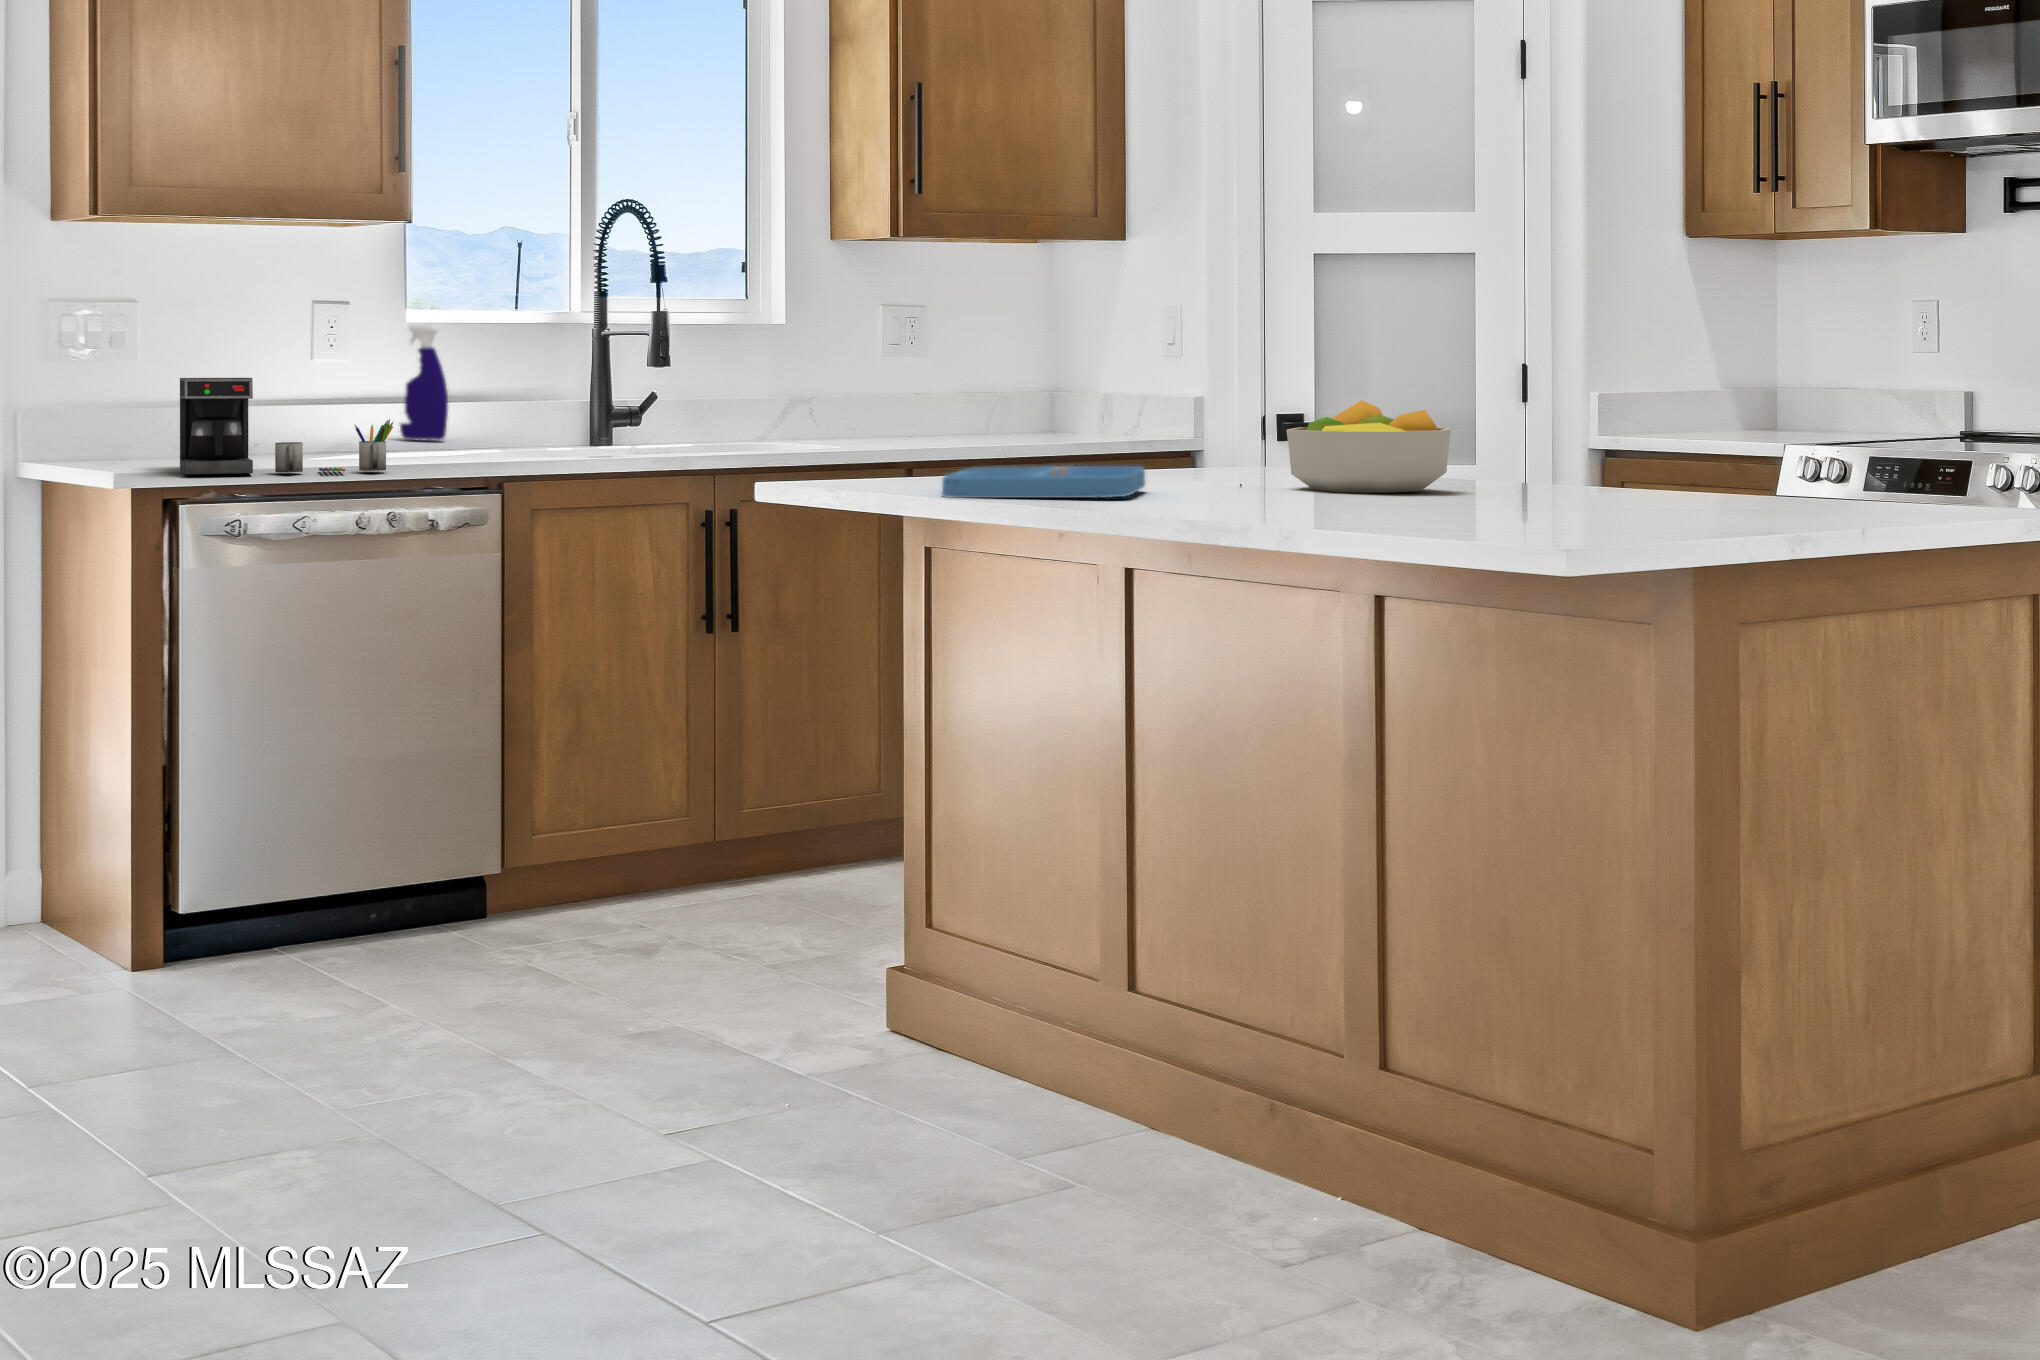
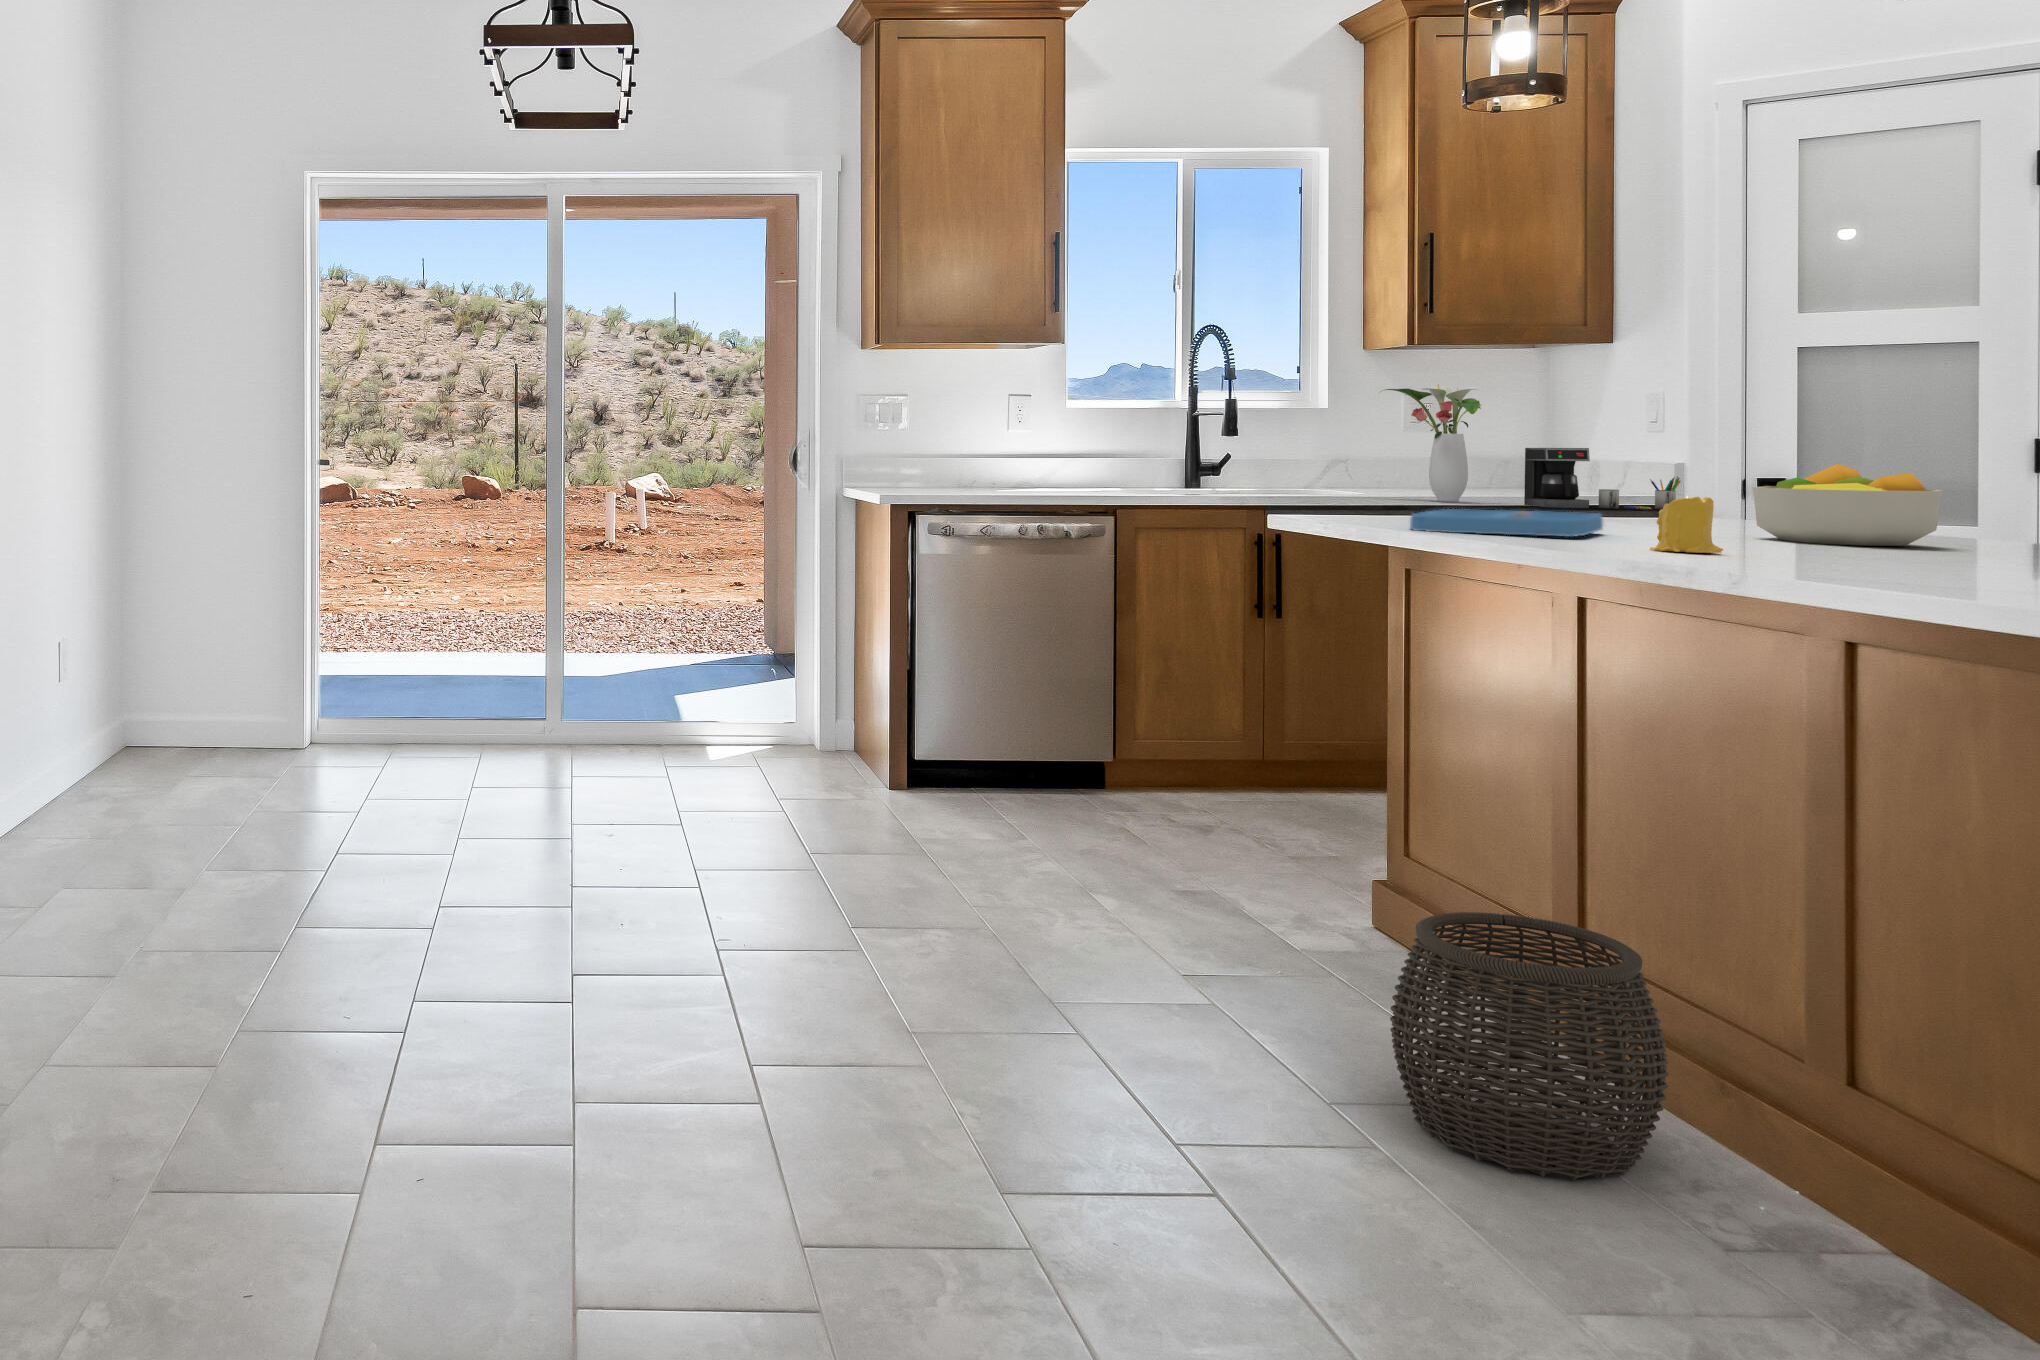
flower arrangement: none [860,291,986,451] -> present [1382,384,1481,501]
spray bottle: present [400,324,448,441] -> none [1059,411,1090,484]
coffee maker: present [180,378,393,475] -> present [1524,448,1681,509]
candle: none [1201,444,1269,511] -> present [1650,496,1723,553]
woven basket: none [939,966,1229,1272] -> present [1390,912,1669,1180]

